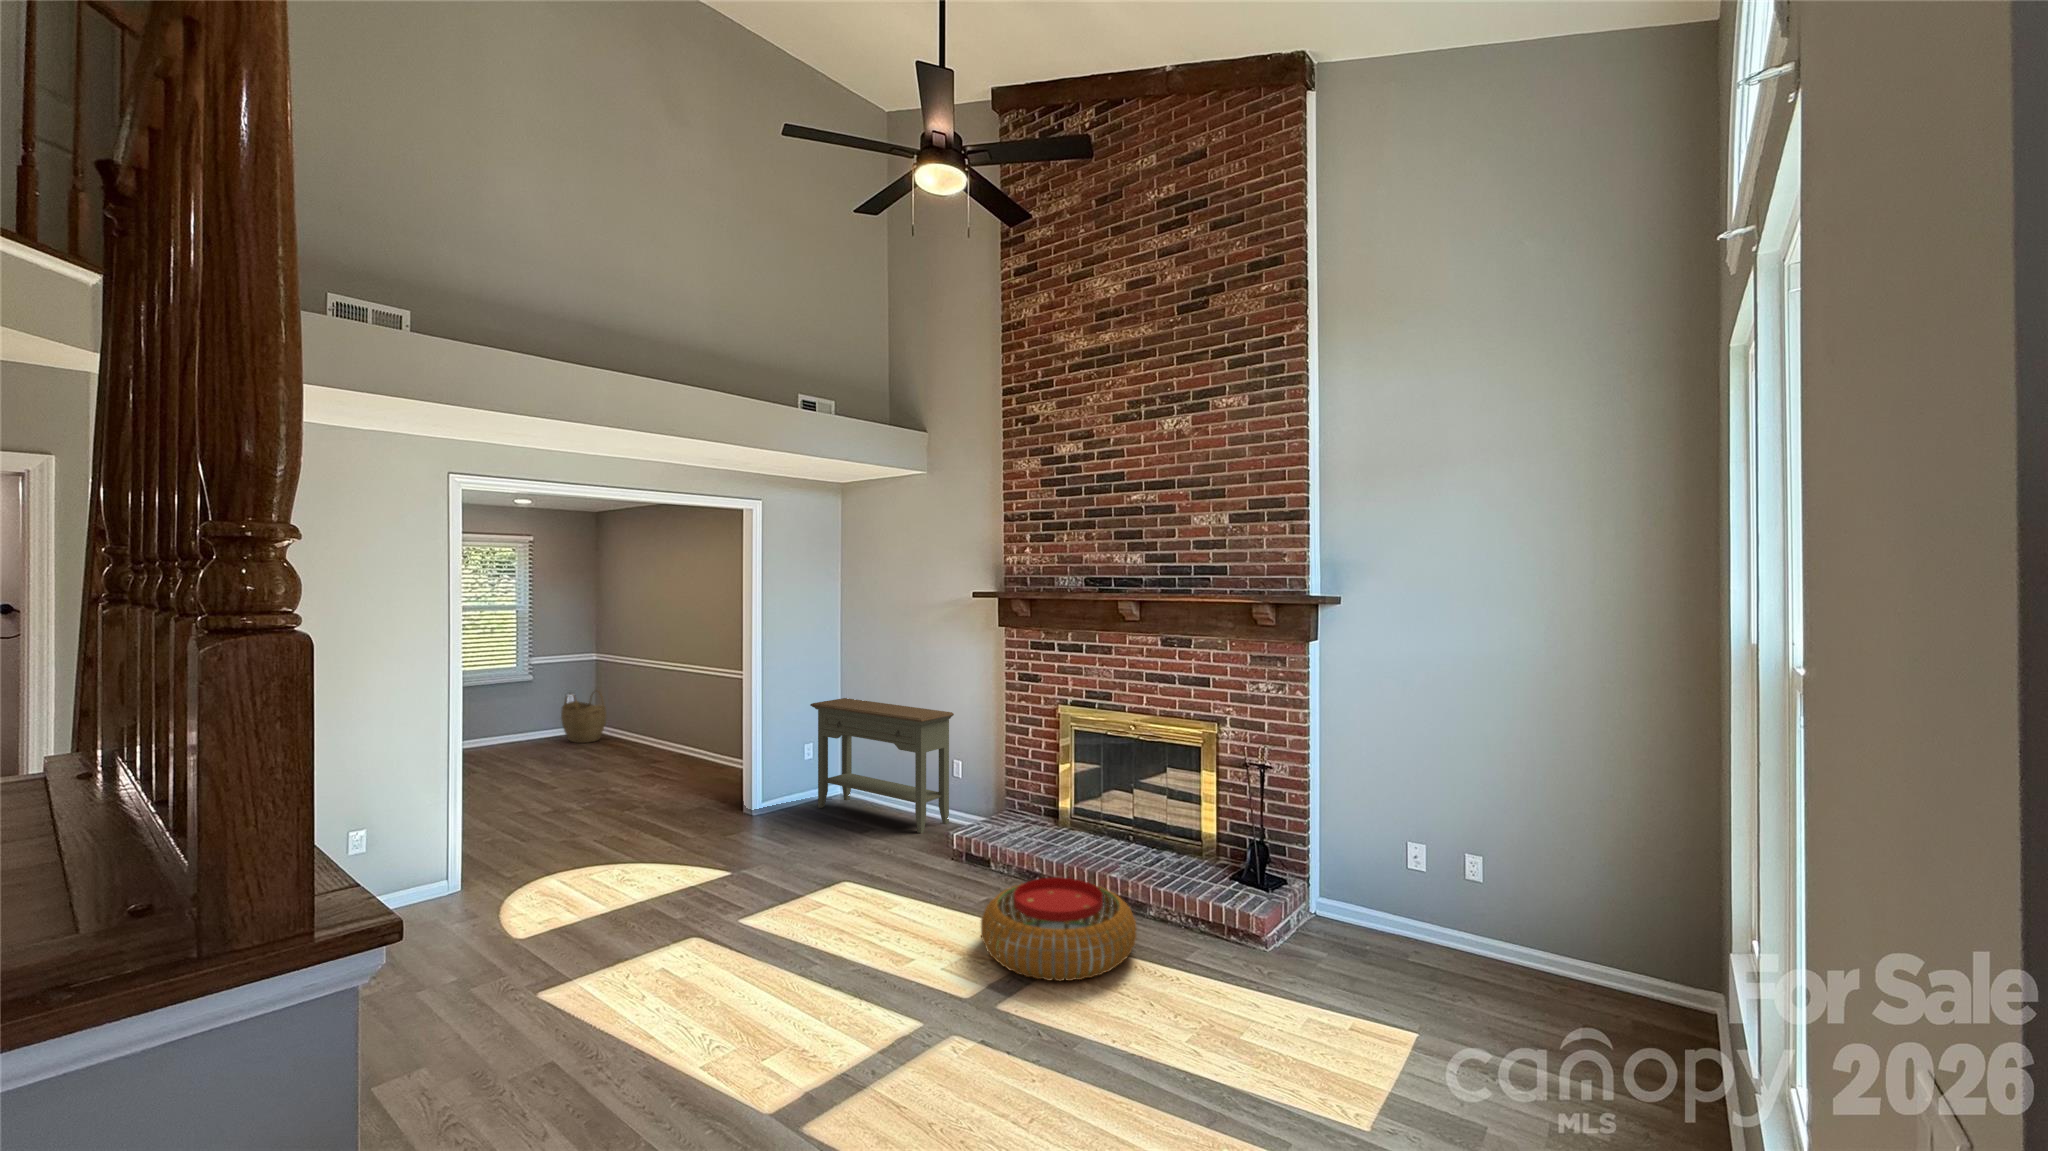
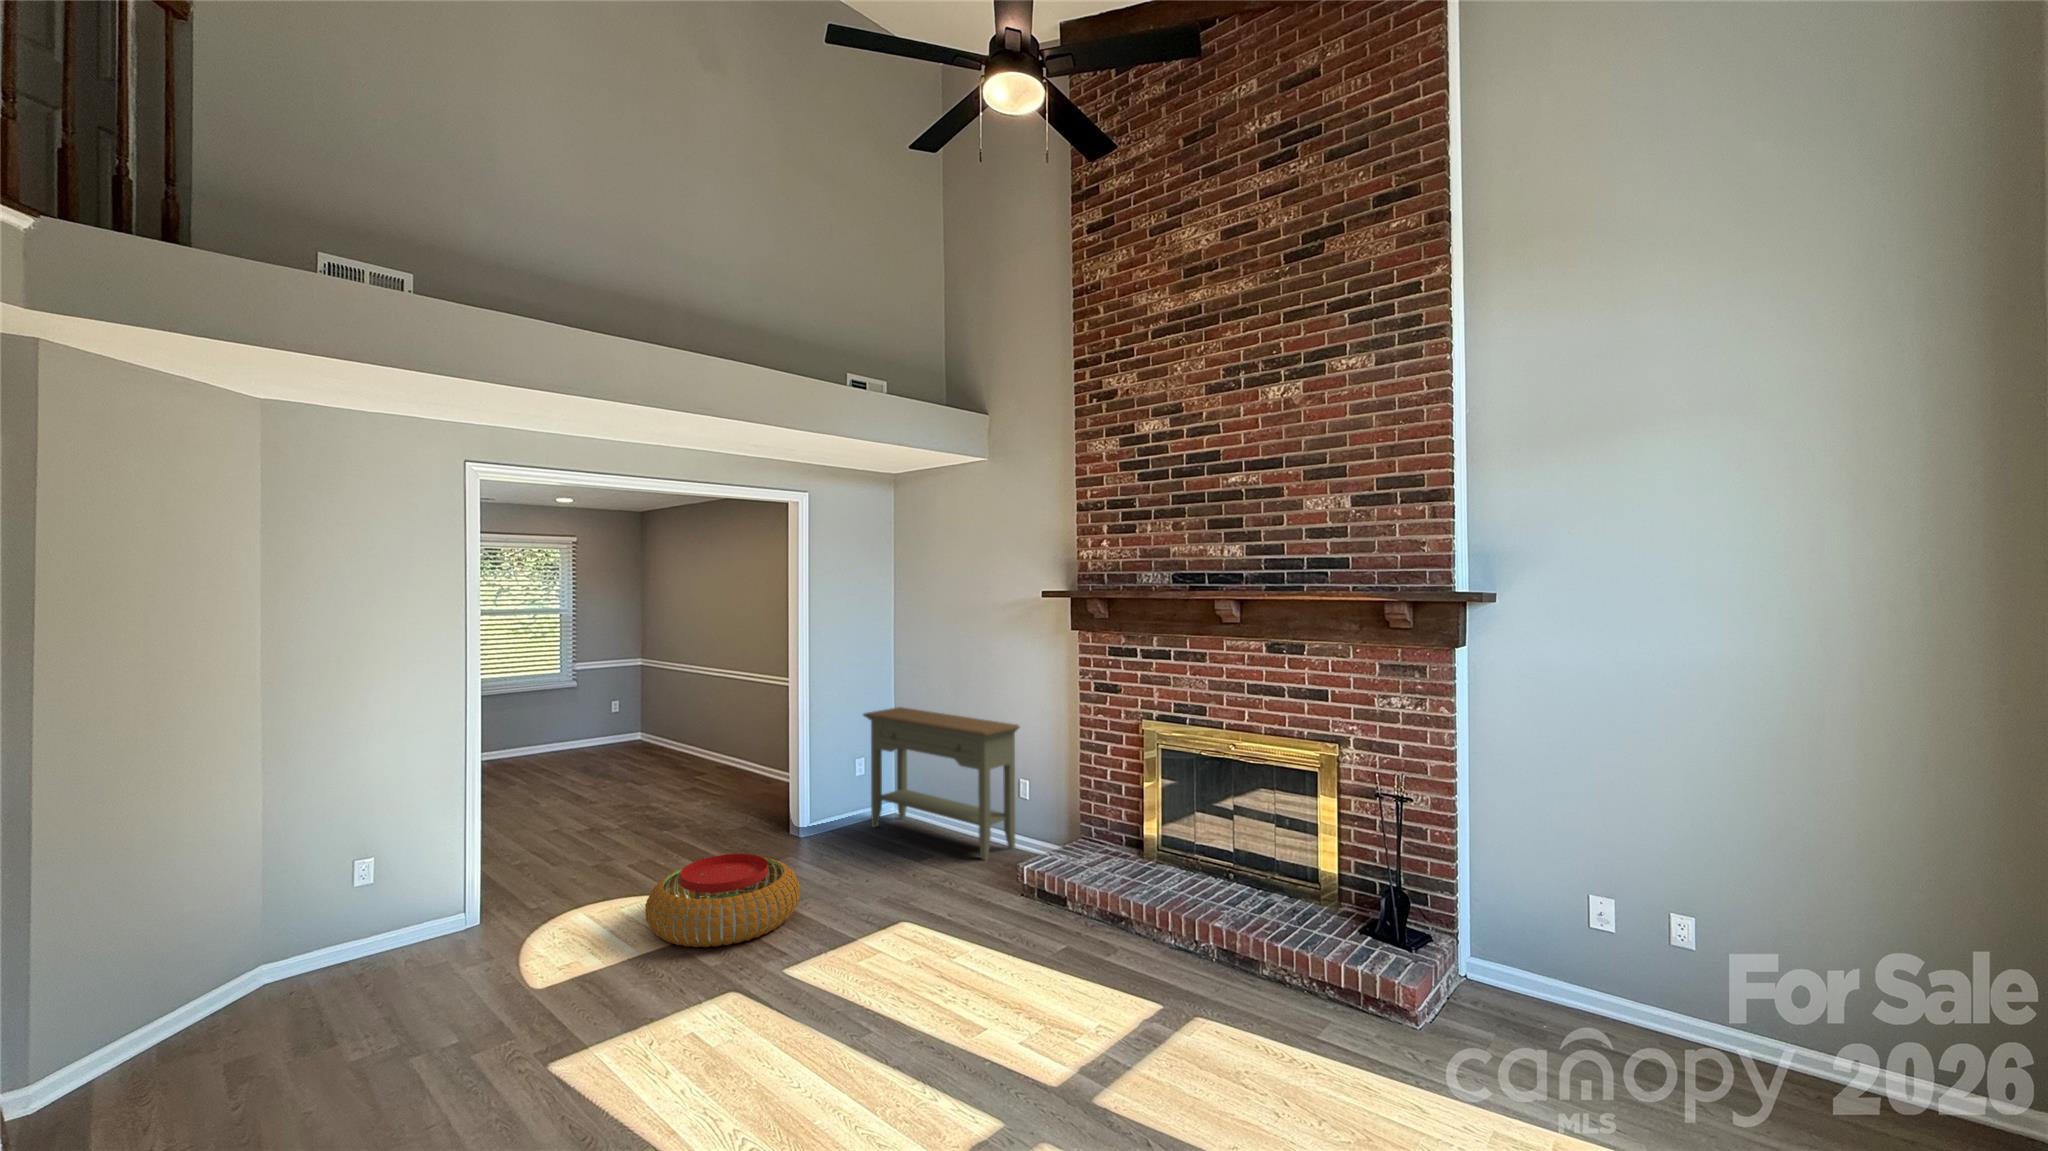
woven basket: present [561,692,607,743] -> none [608,695,654,750]
pouf: present [981,877,1136,981] -> present [645,854,800,947]

